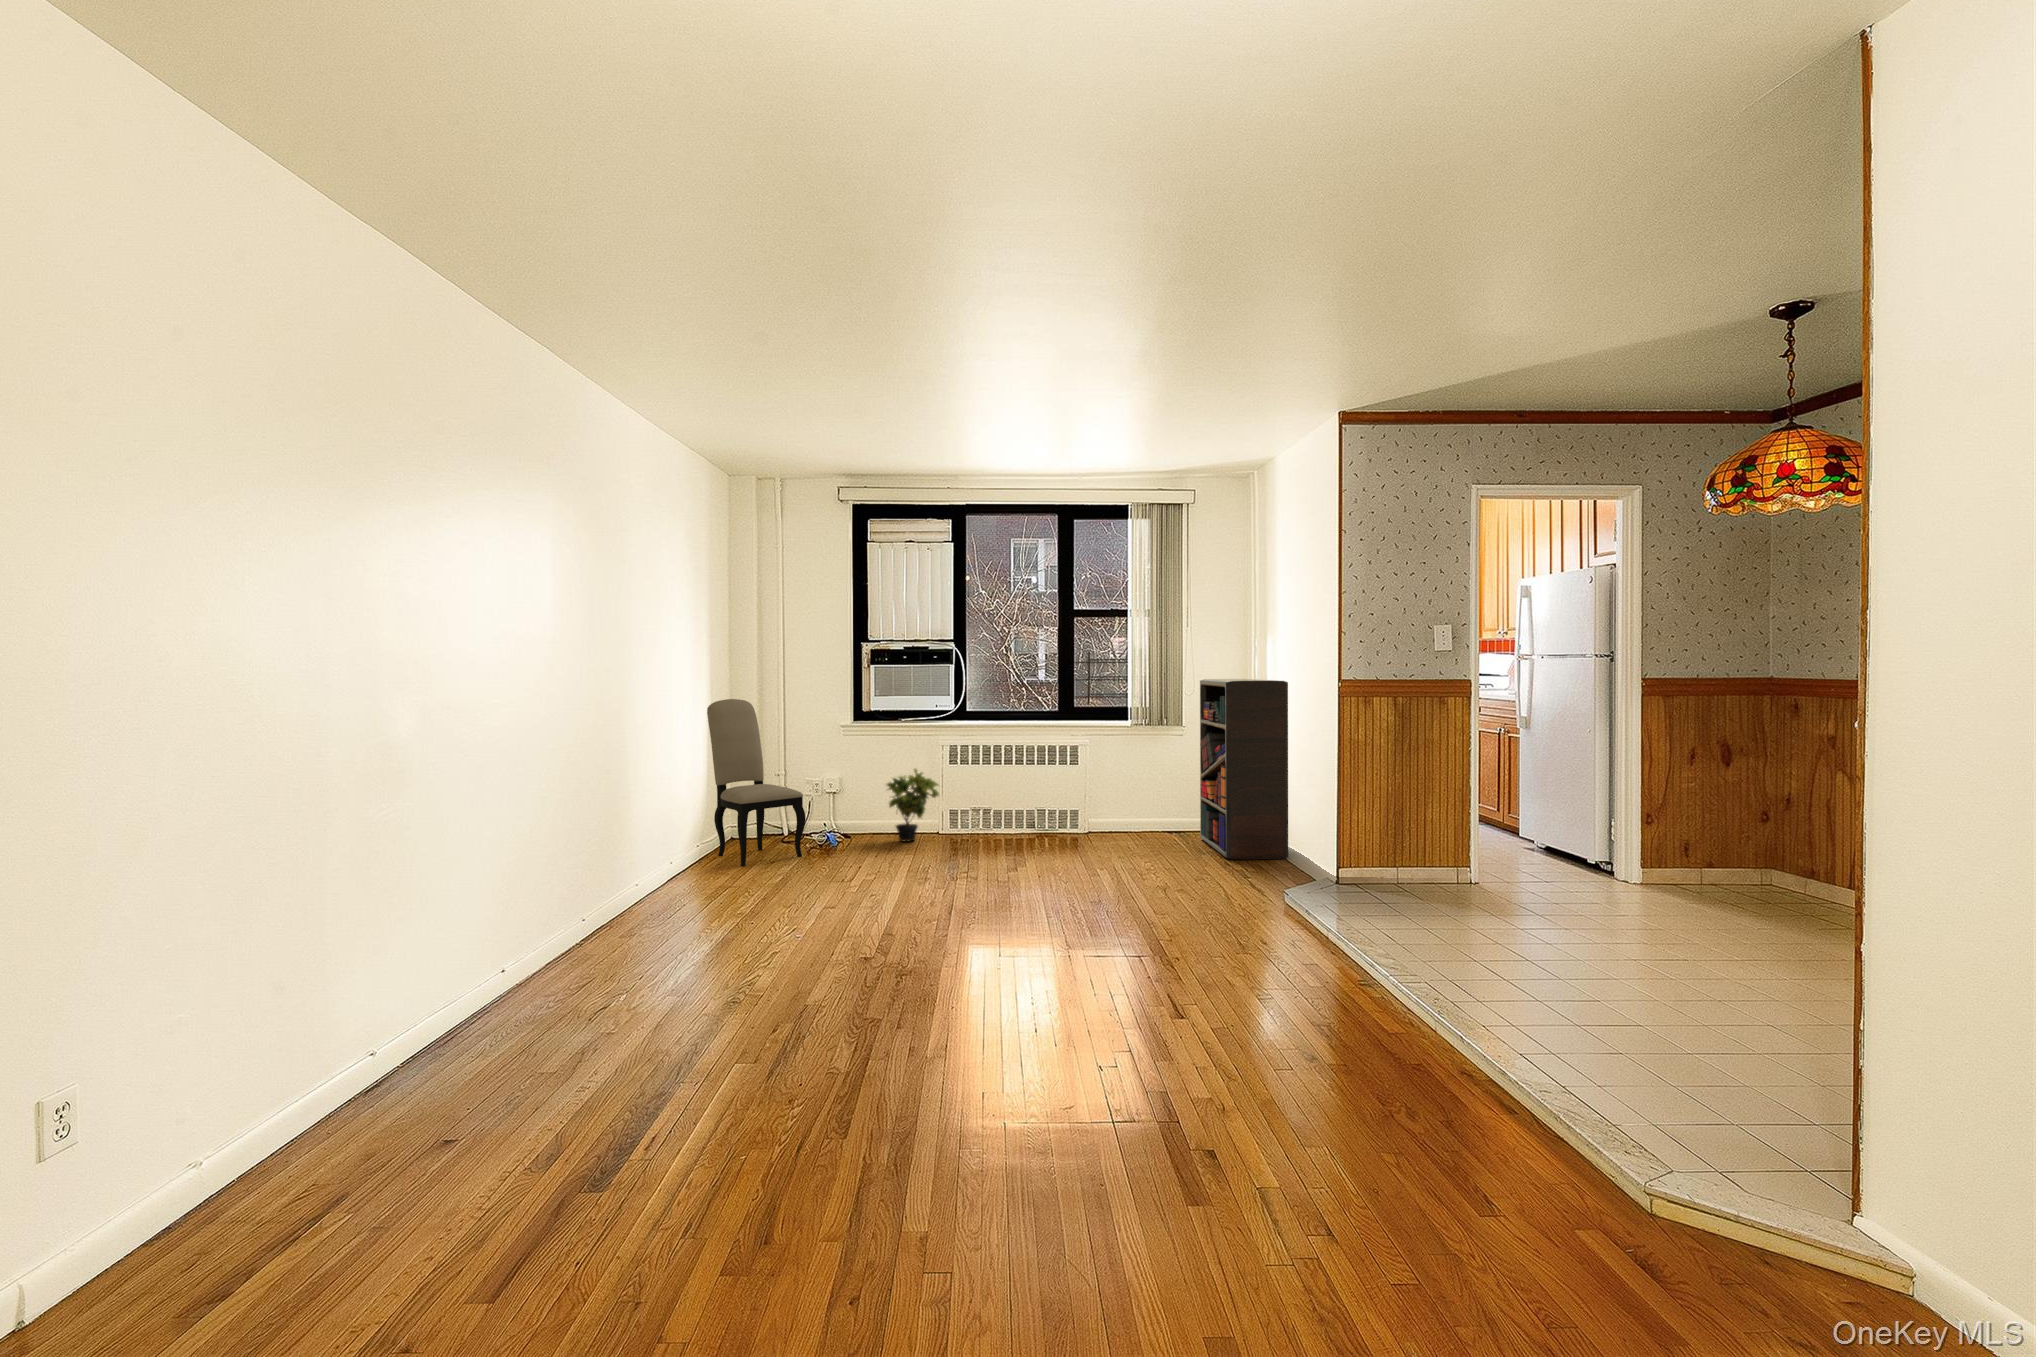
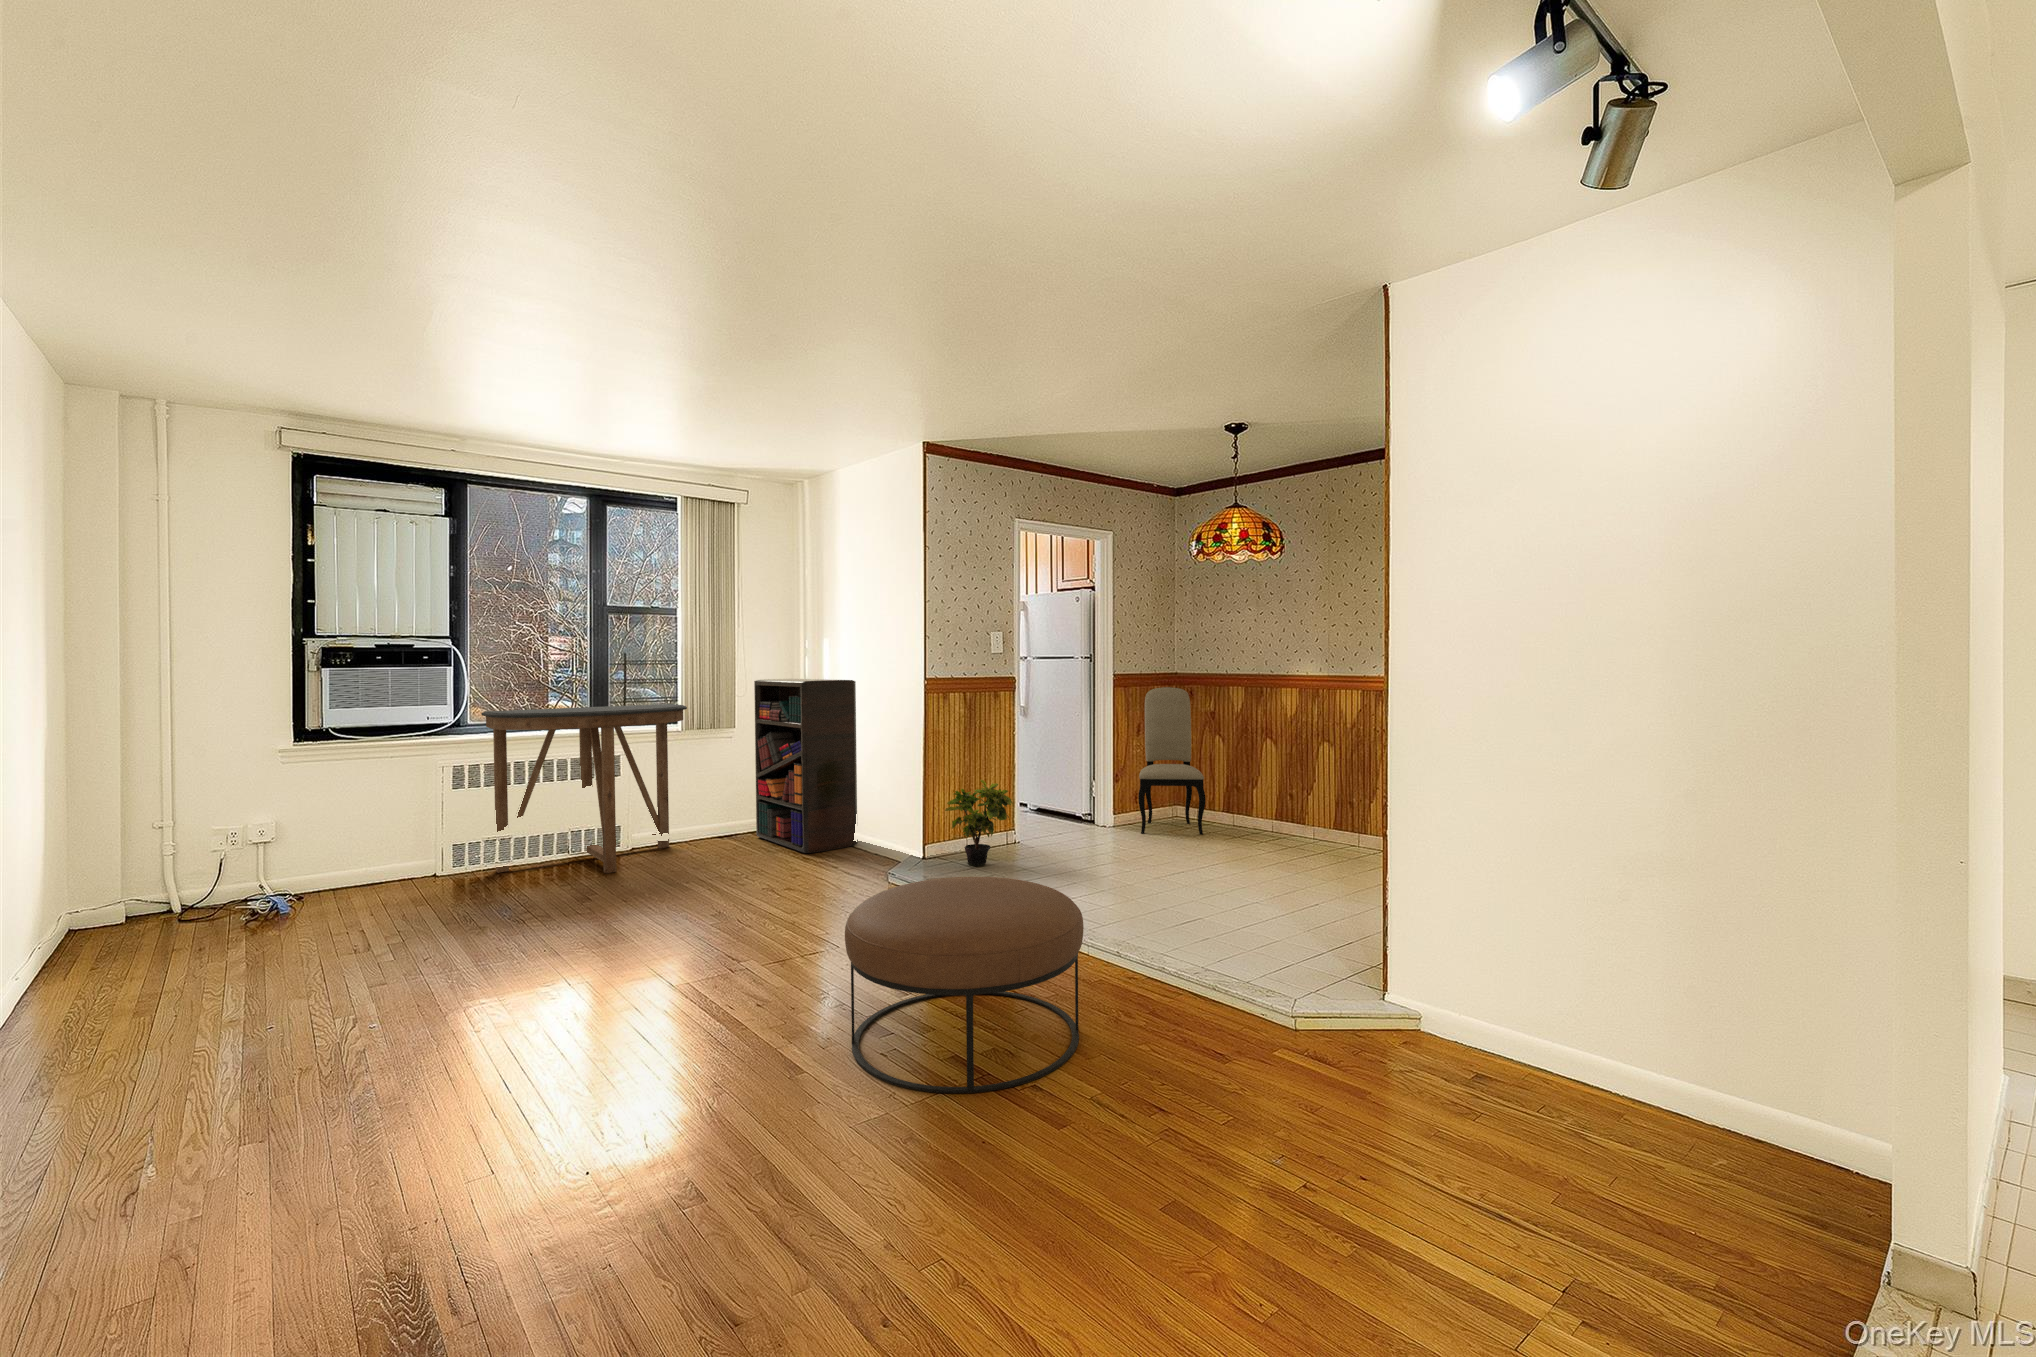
dining chair: present [707,699,806,866] -> present [1138,687,1206,834]
console table: none [969,701,1130,851] -> present [481,704,687,873]
potted plant: present [887,769,939,841] -> present [945,780,1013,866]
ottoman: none [1072,876,1311,1077] -> present [845,877,1084,1093]

